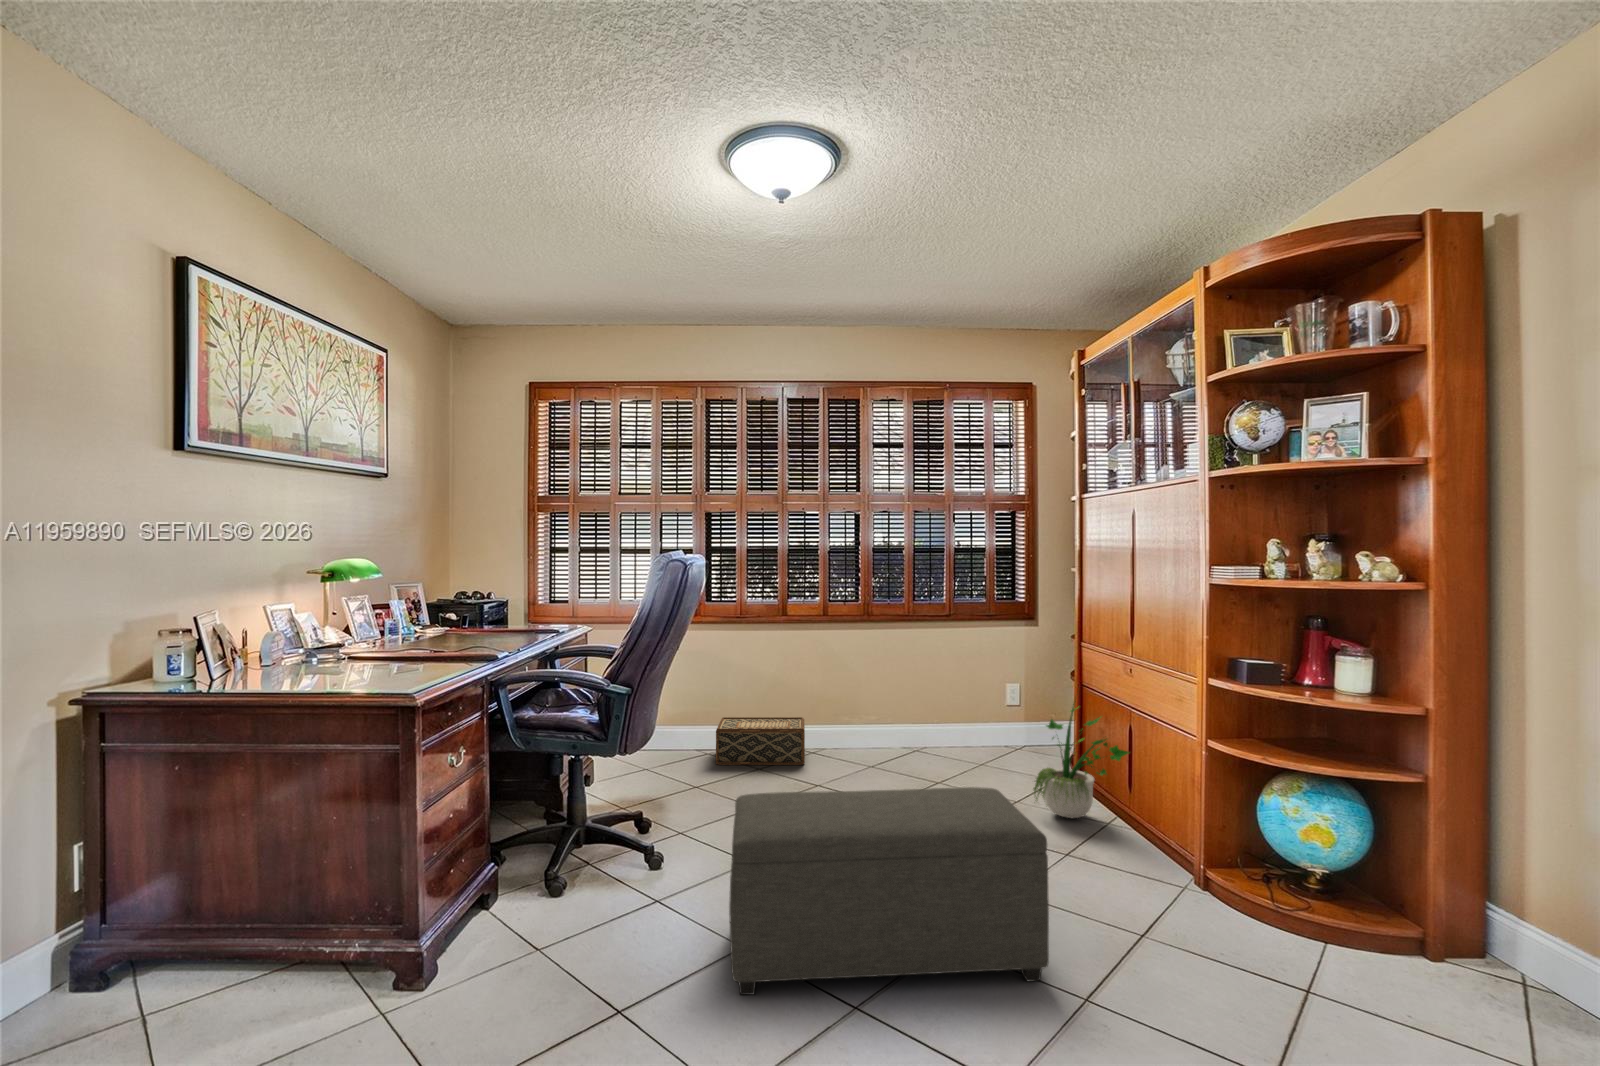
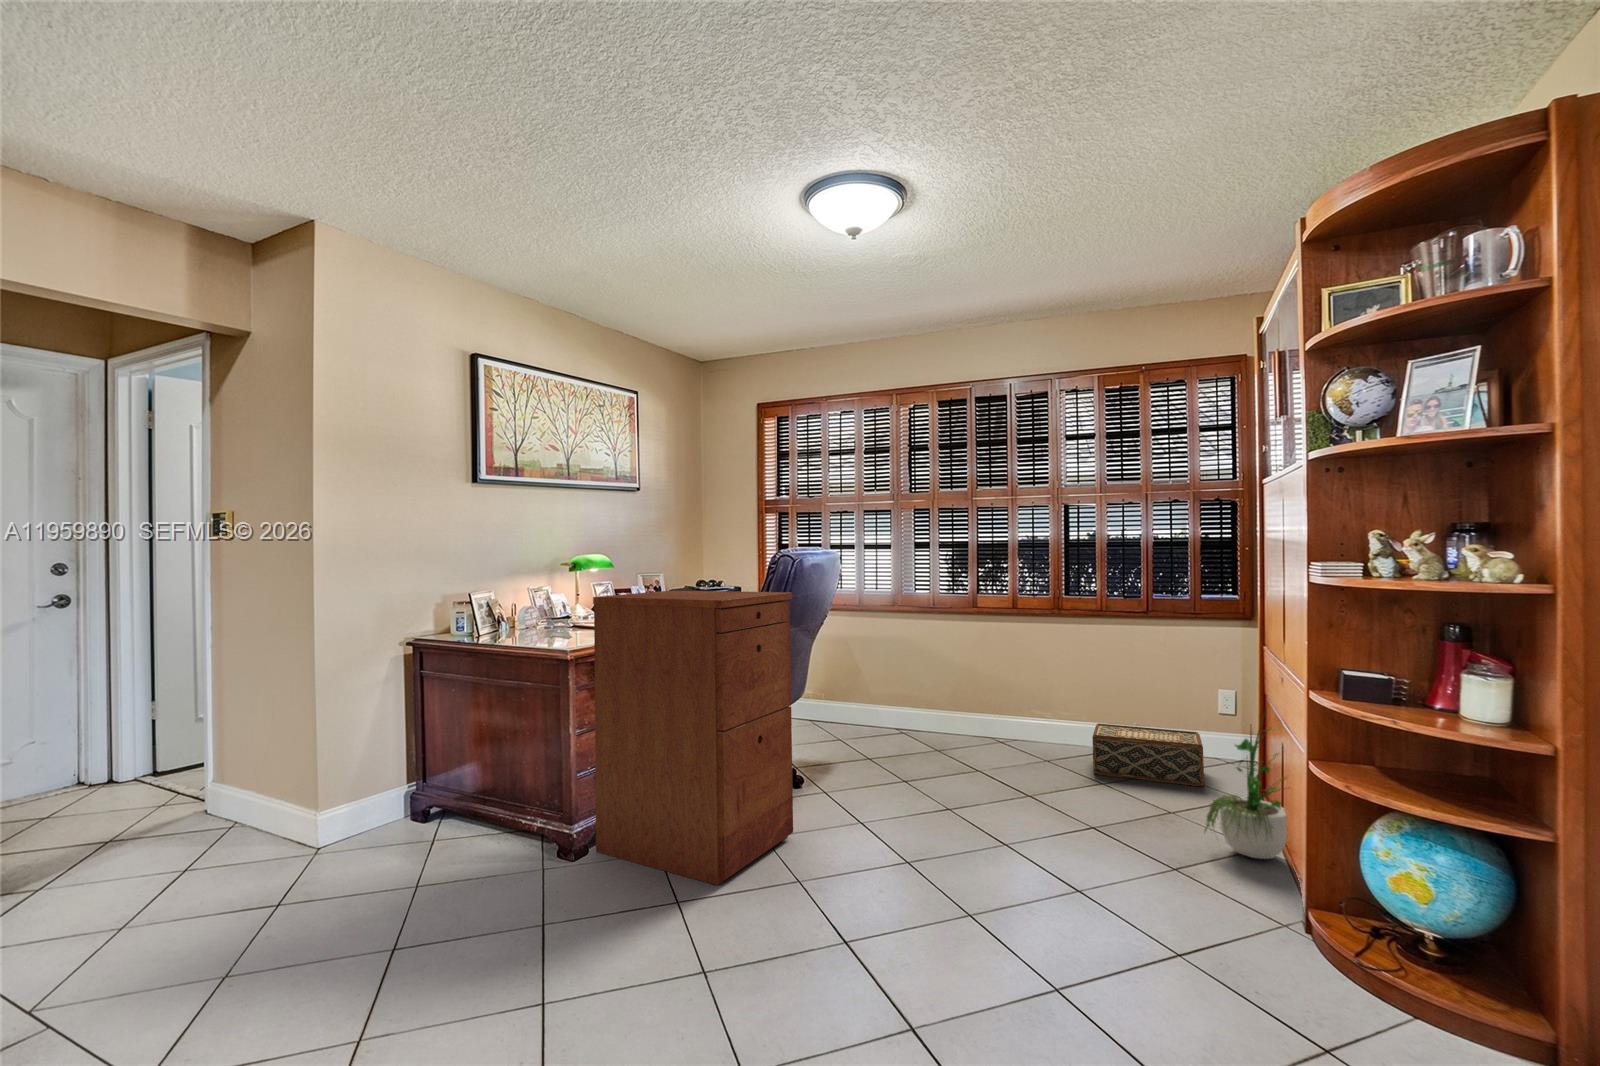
filing cabinet: none [449,607,691,964] -> present [593,590,793,885]
woven basket: present [716,717,805,765] -> present [1092,723,1204,786]
ottoman: present [729,787,1049,995] -> none [754,760,1063,989]

